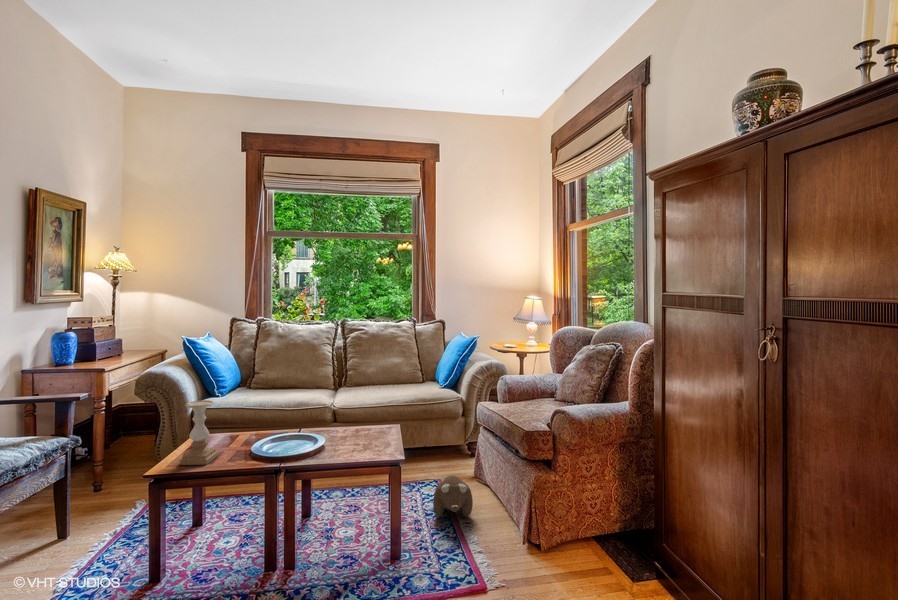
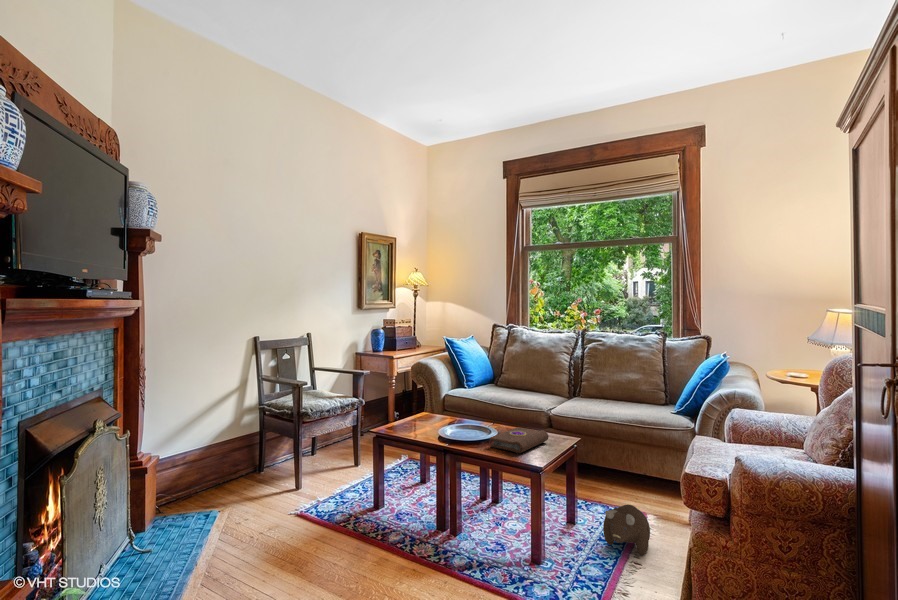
candle holder: present [180,400,218,465] -> none [388,383,416,432]
book: none [337,425,384,454] -> present [490,427,549,454]

